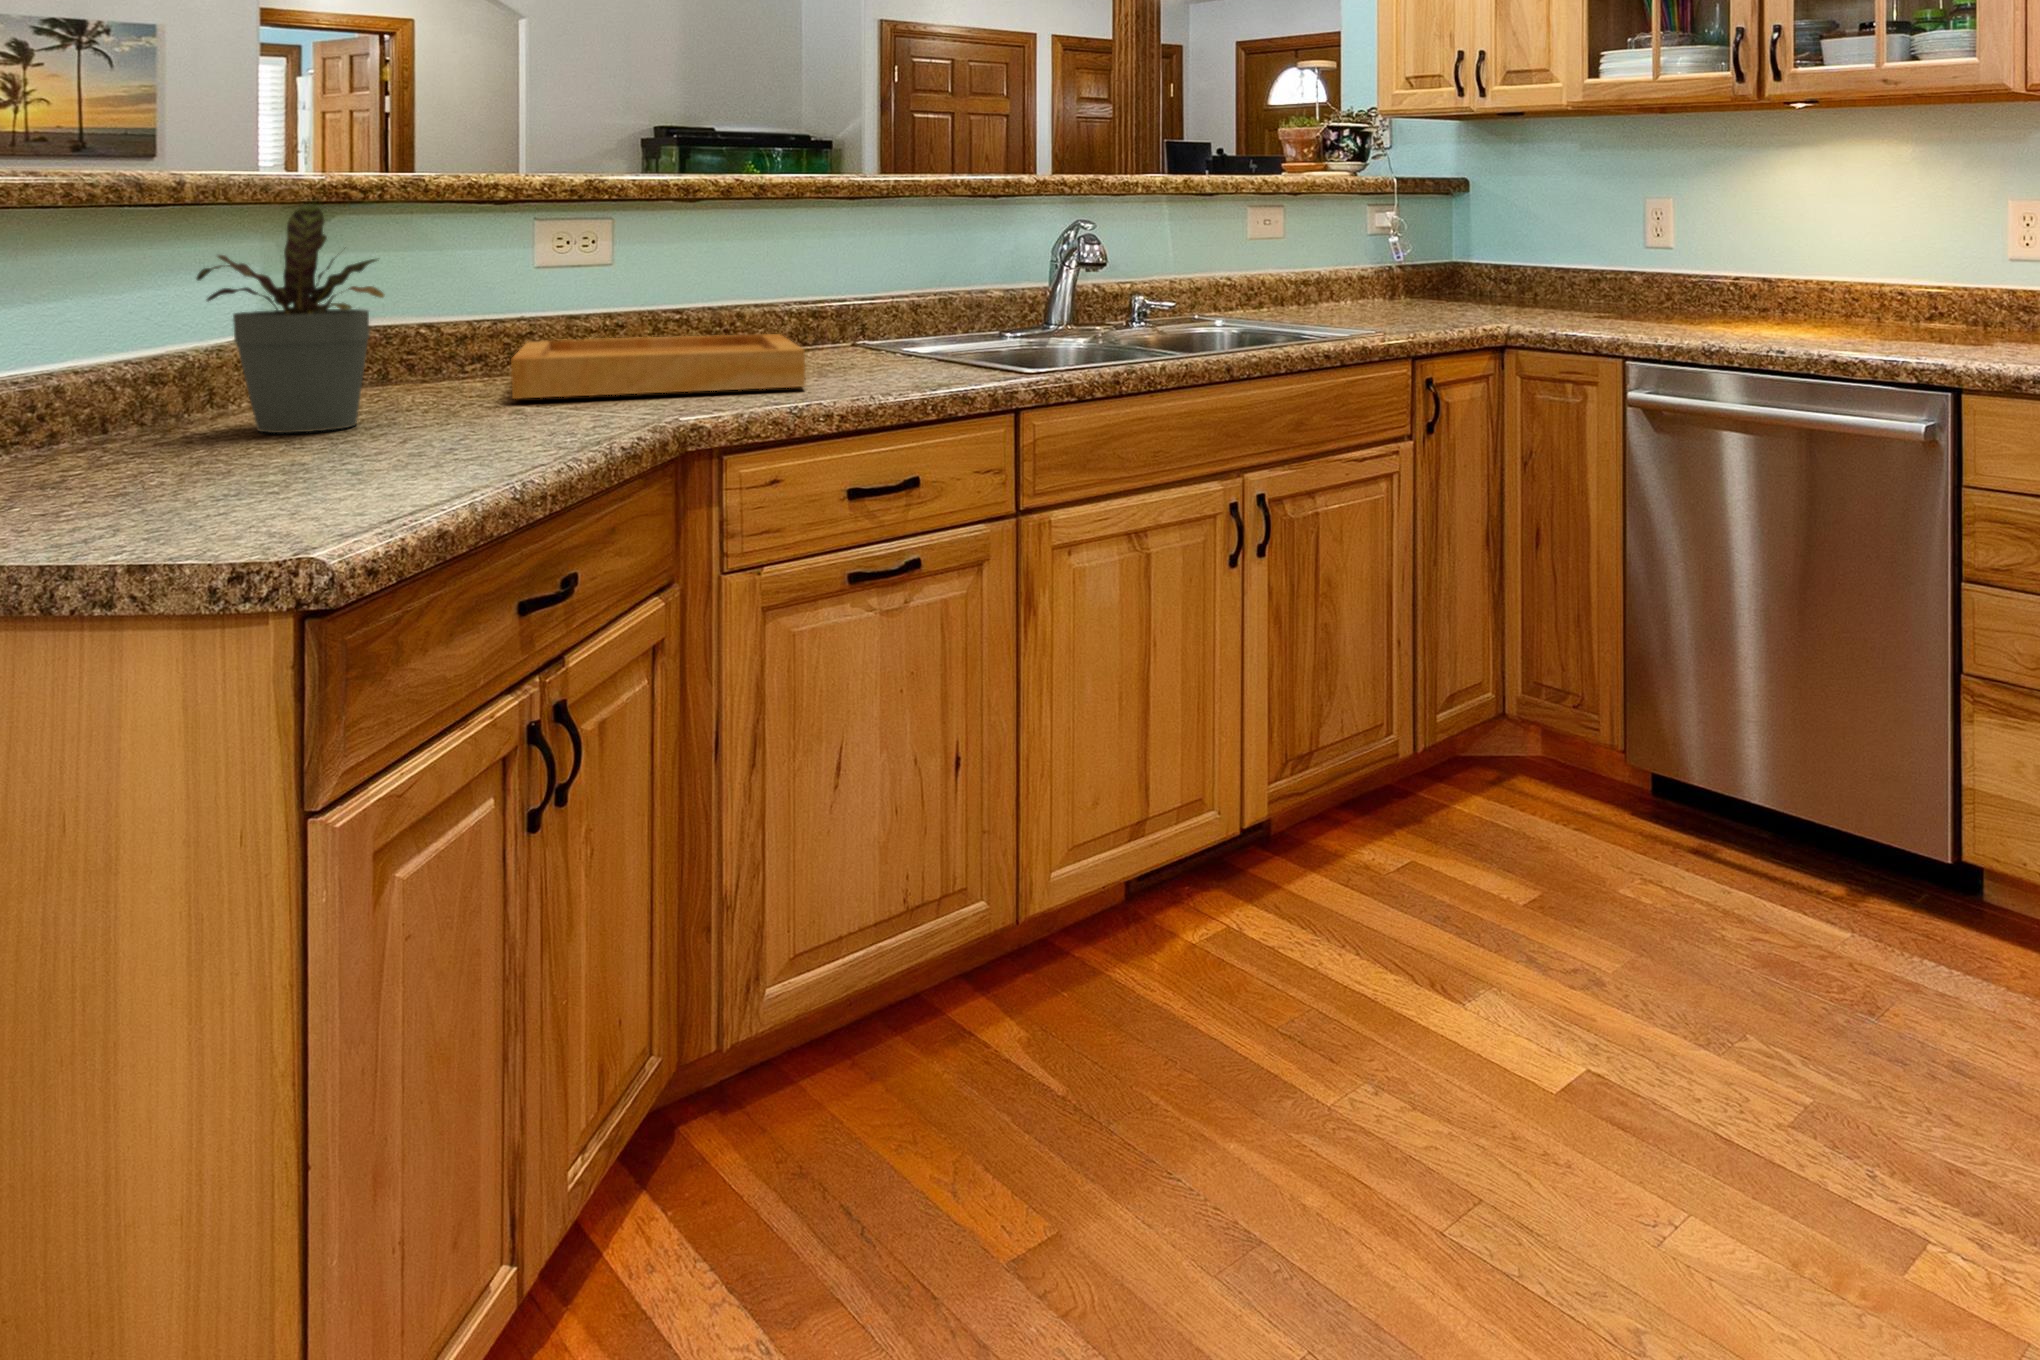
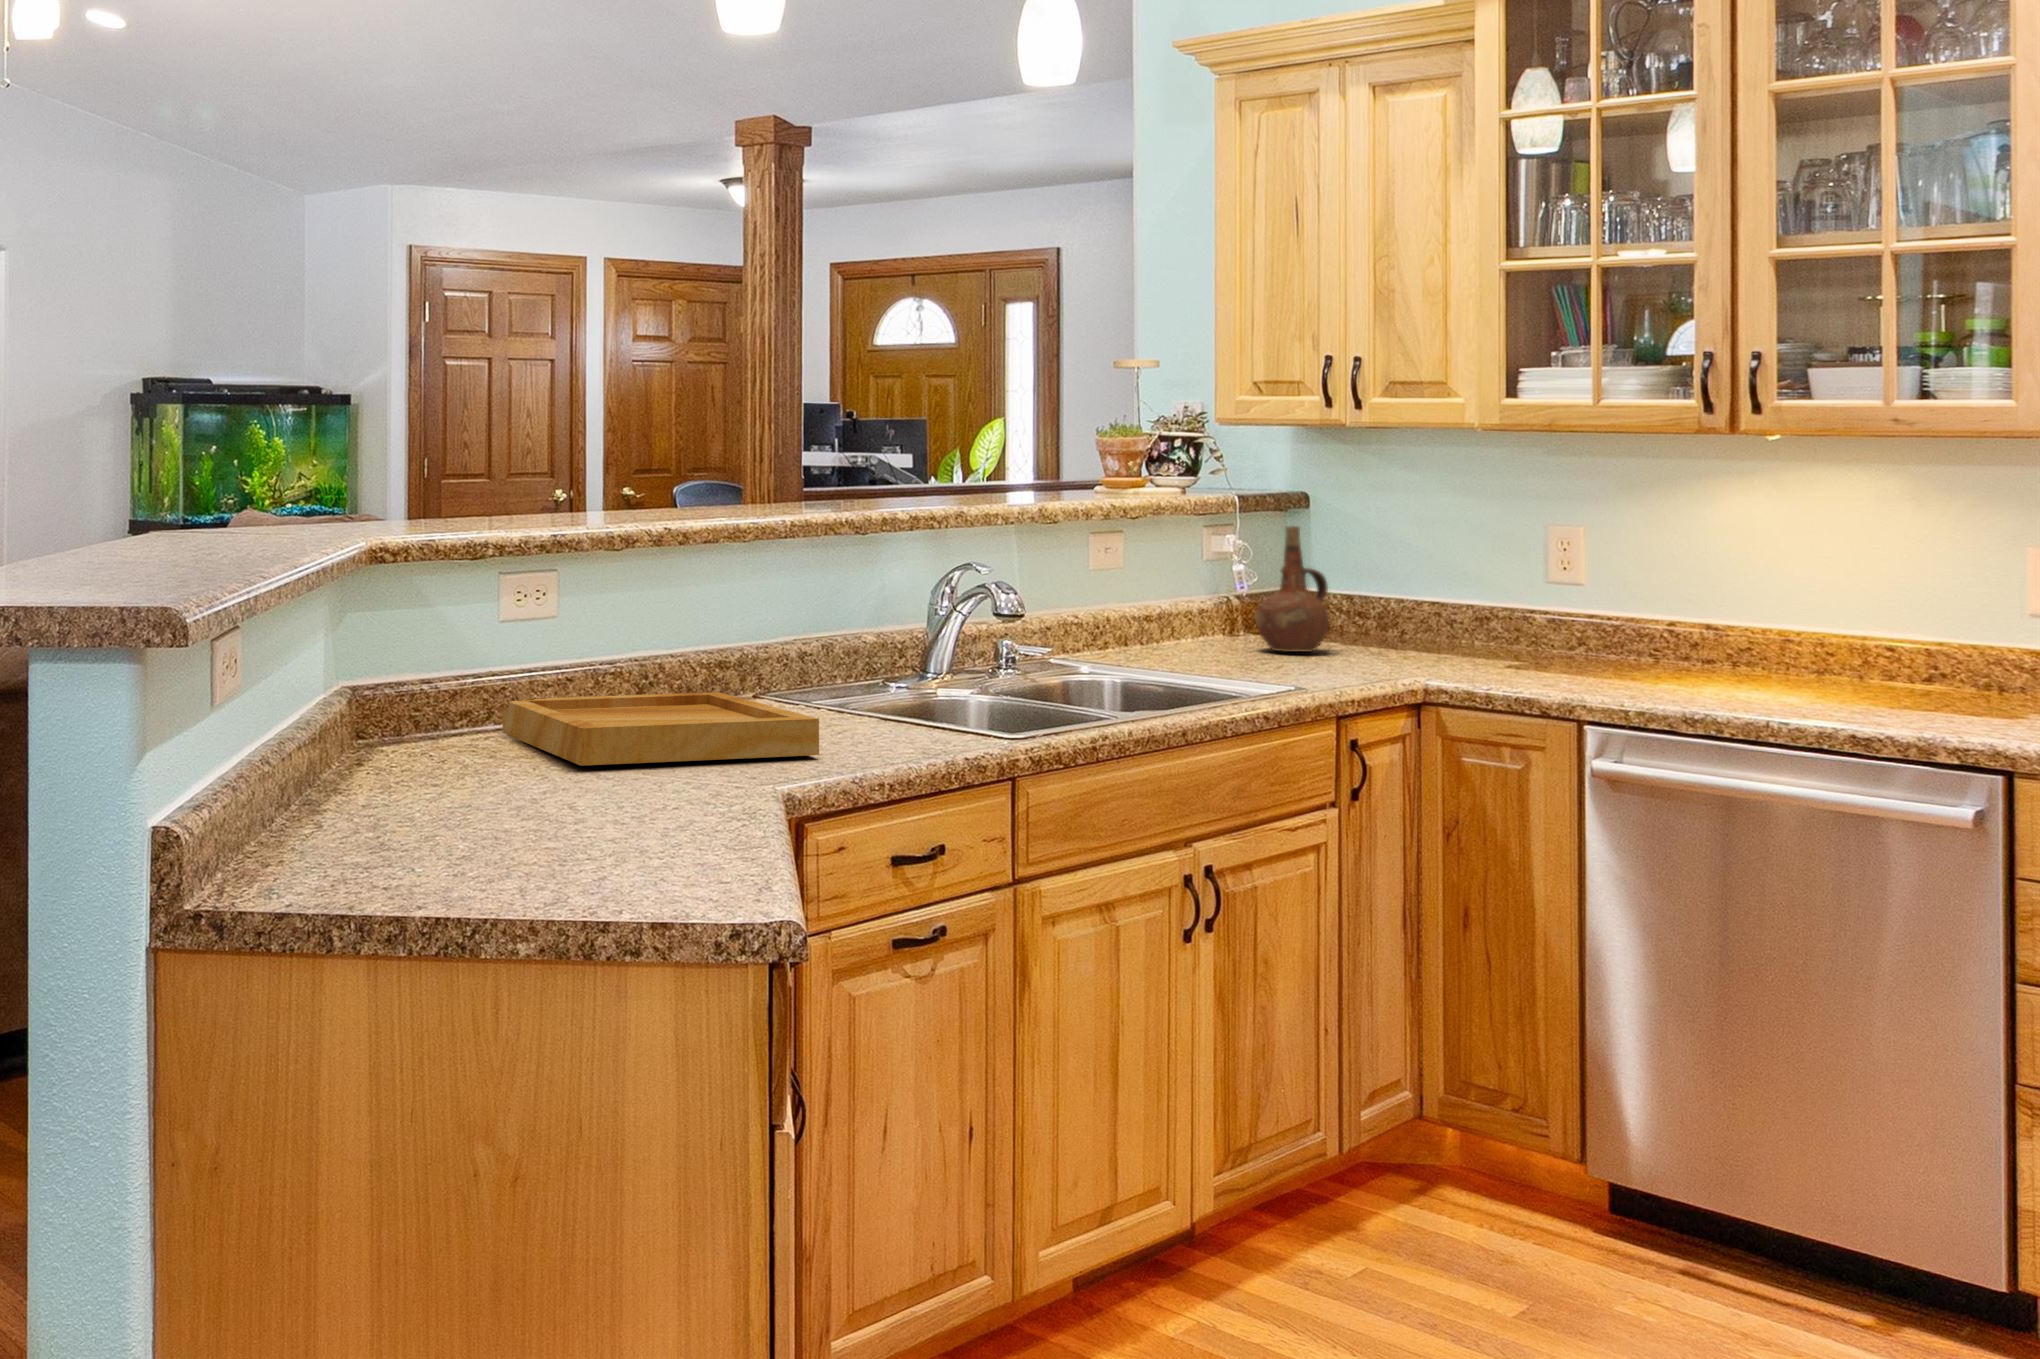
ceramic pitcher: none [1401,201,1463,310] -> present [1255,526,1329,652]
potted plant: present [197,204,385,433] -> none [386,597,538,800]

